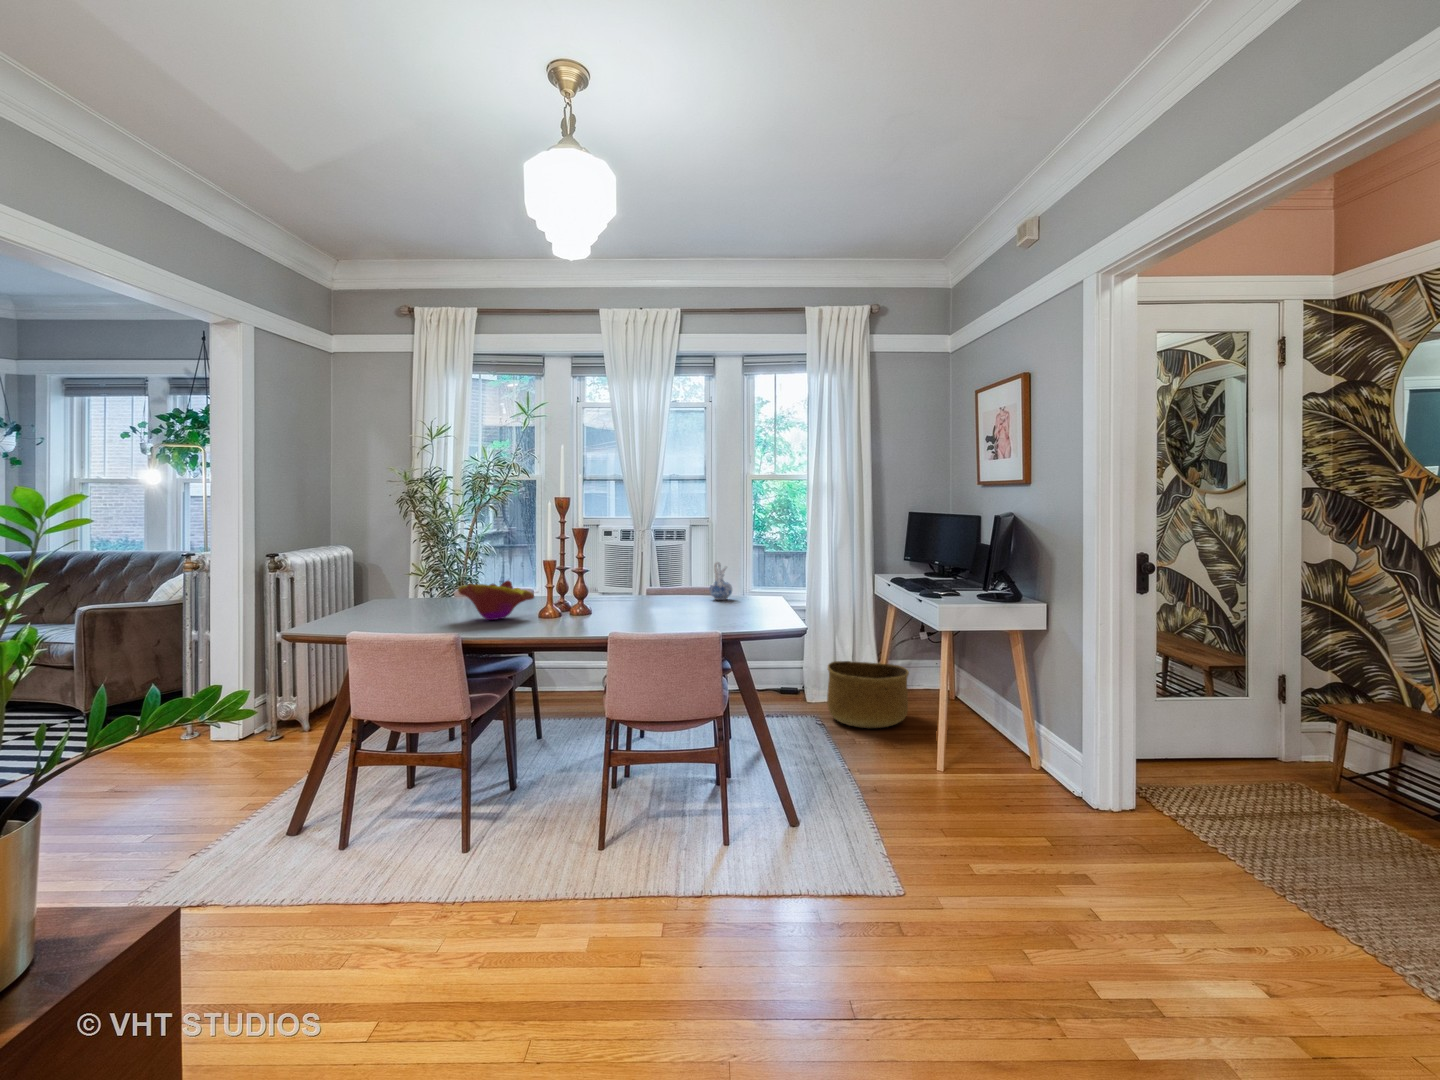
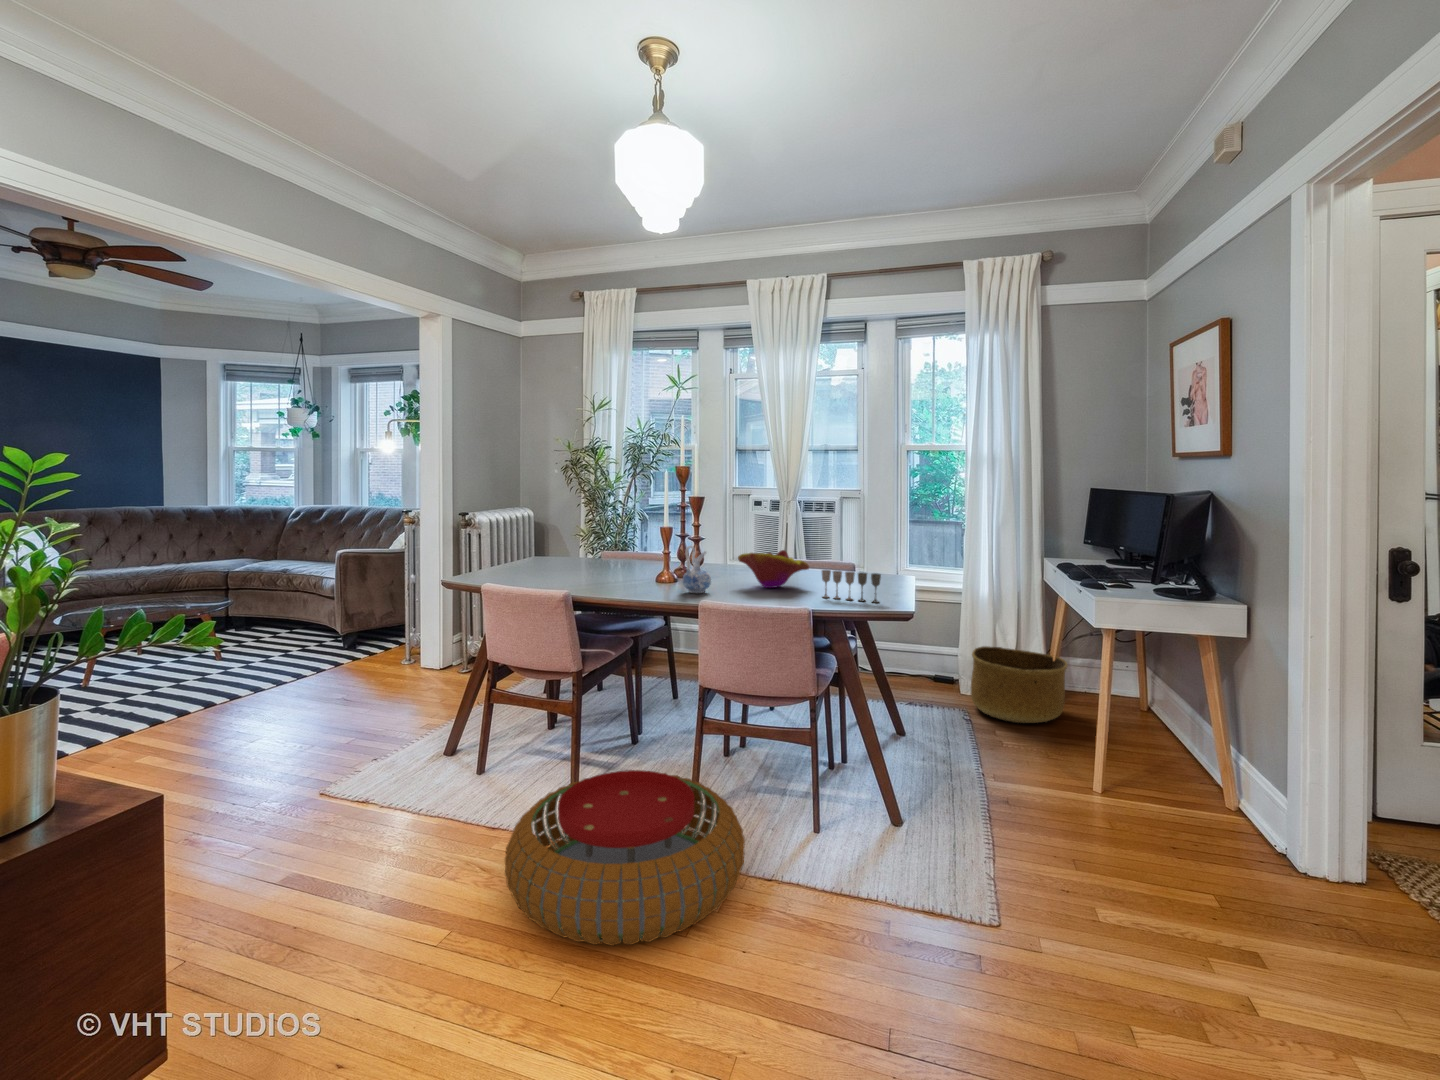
ceramic pitcher: present [709,562,732,600] -> present [683,546,711,593]
decorative bowl: present [458,581,534,620] -> present [738,550,809,588]
wine glass: none [717,593,775,621] -> present [822,570,881,603]
pouf: none [426,808,680,990] -> present [505,770,745,946]

